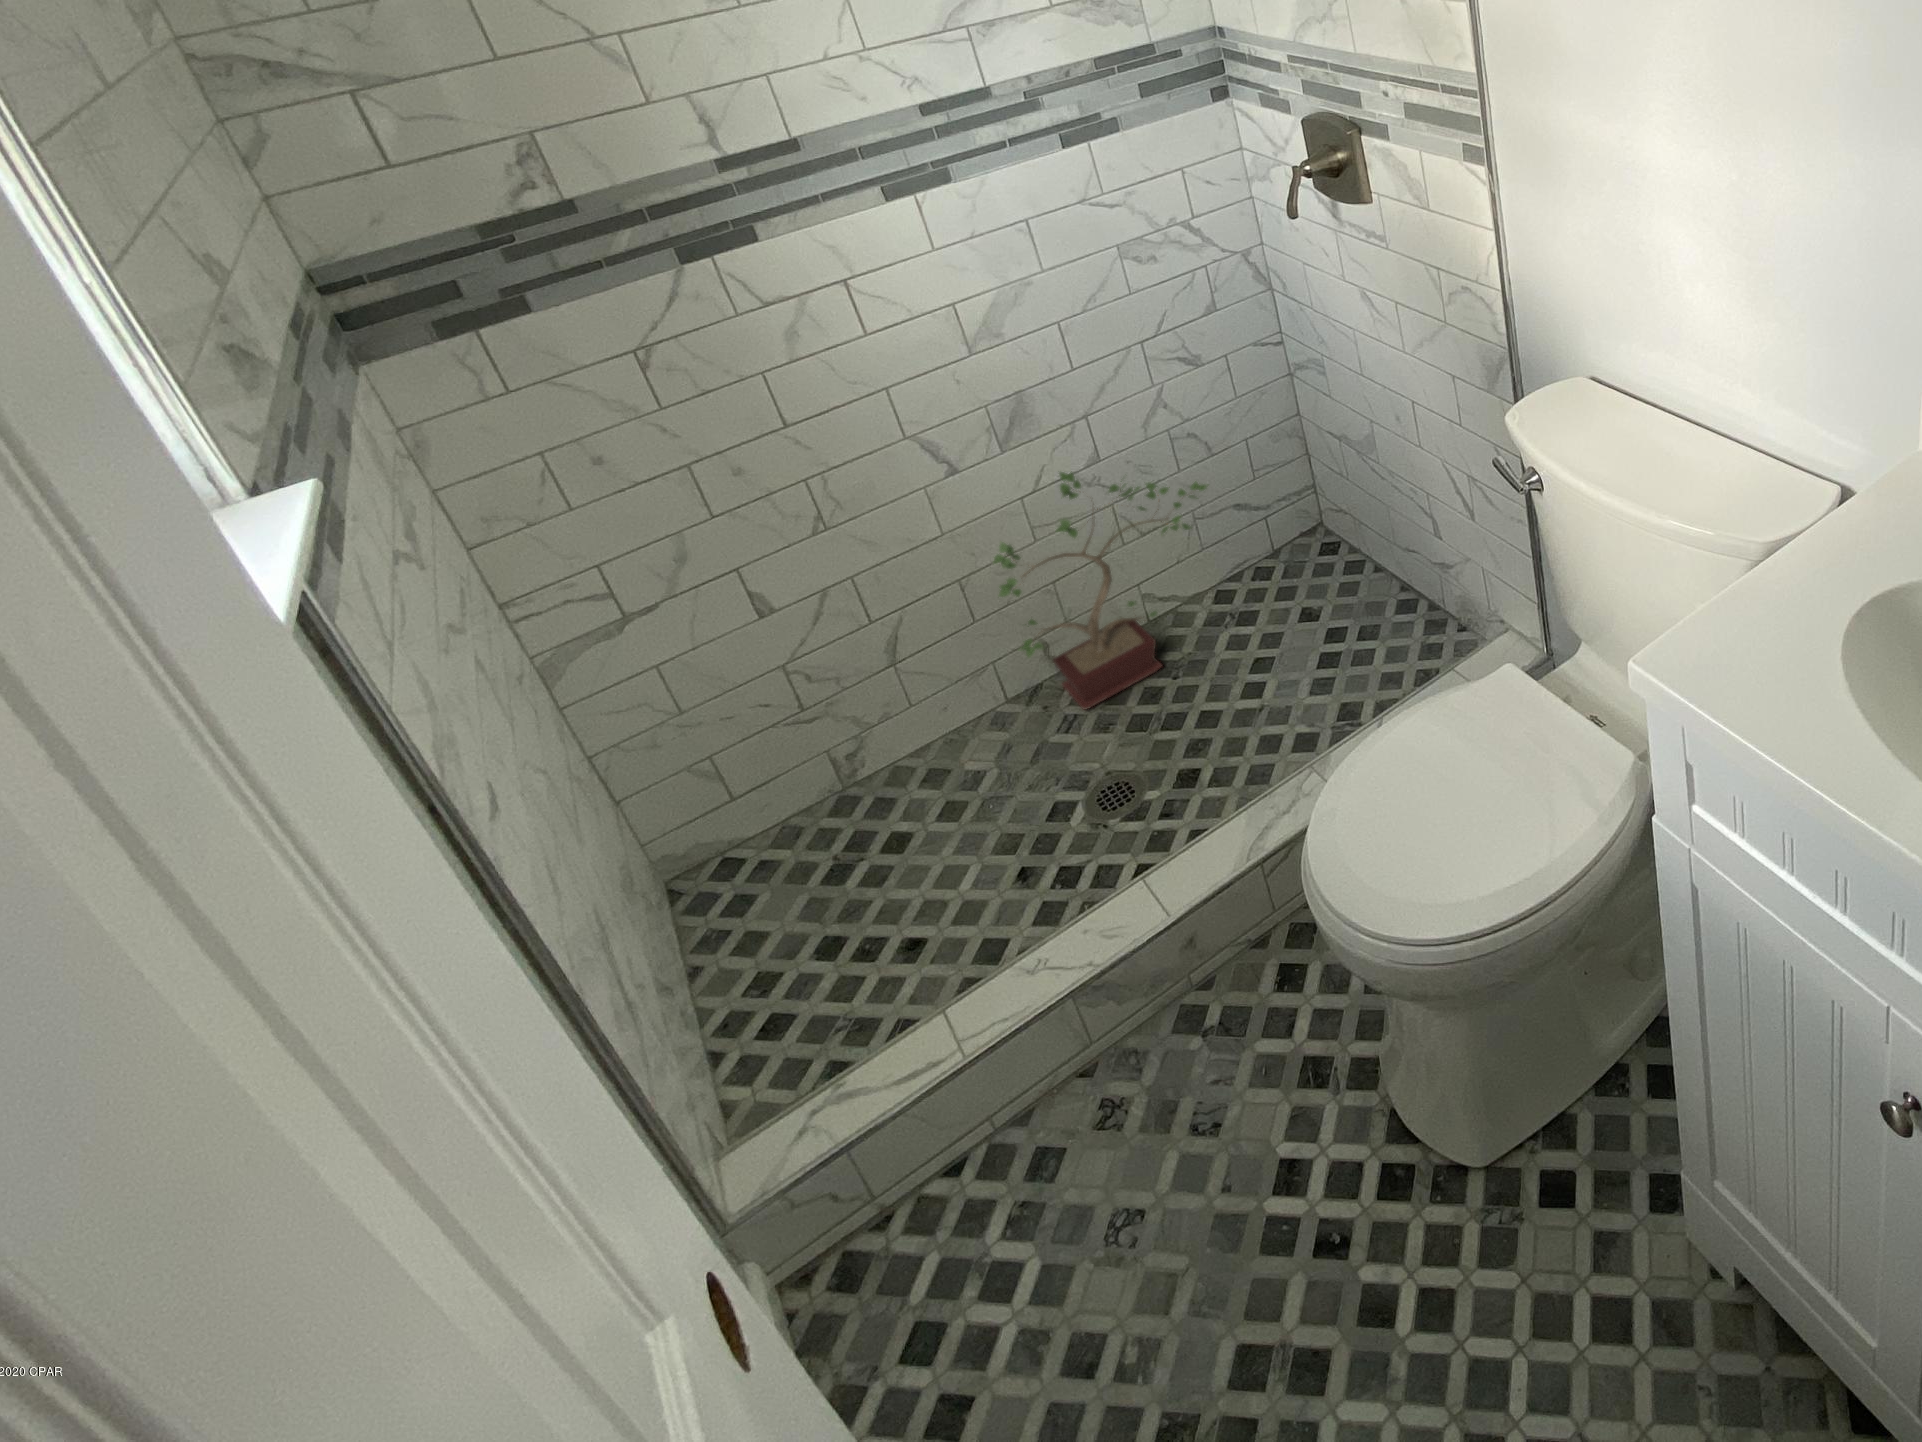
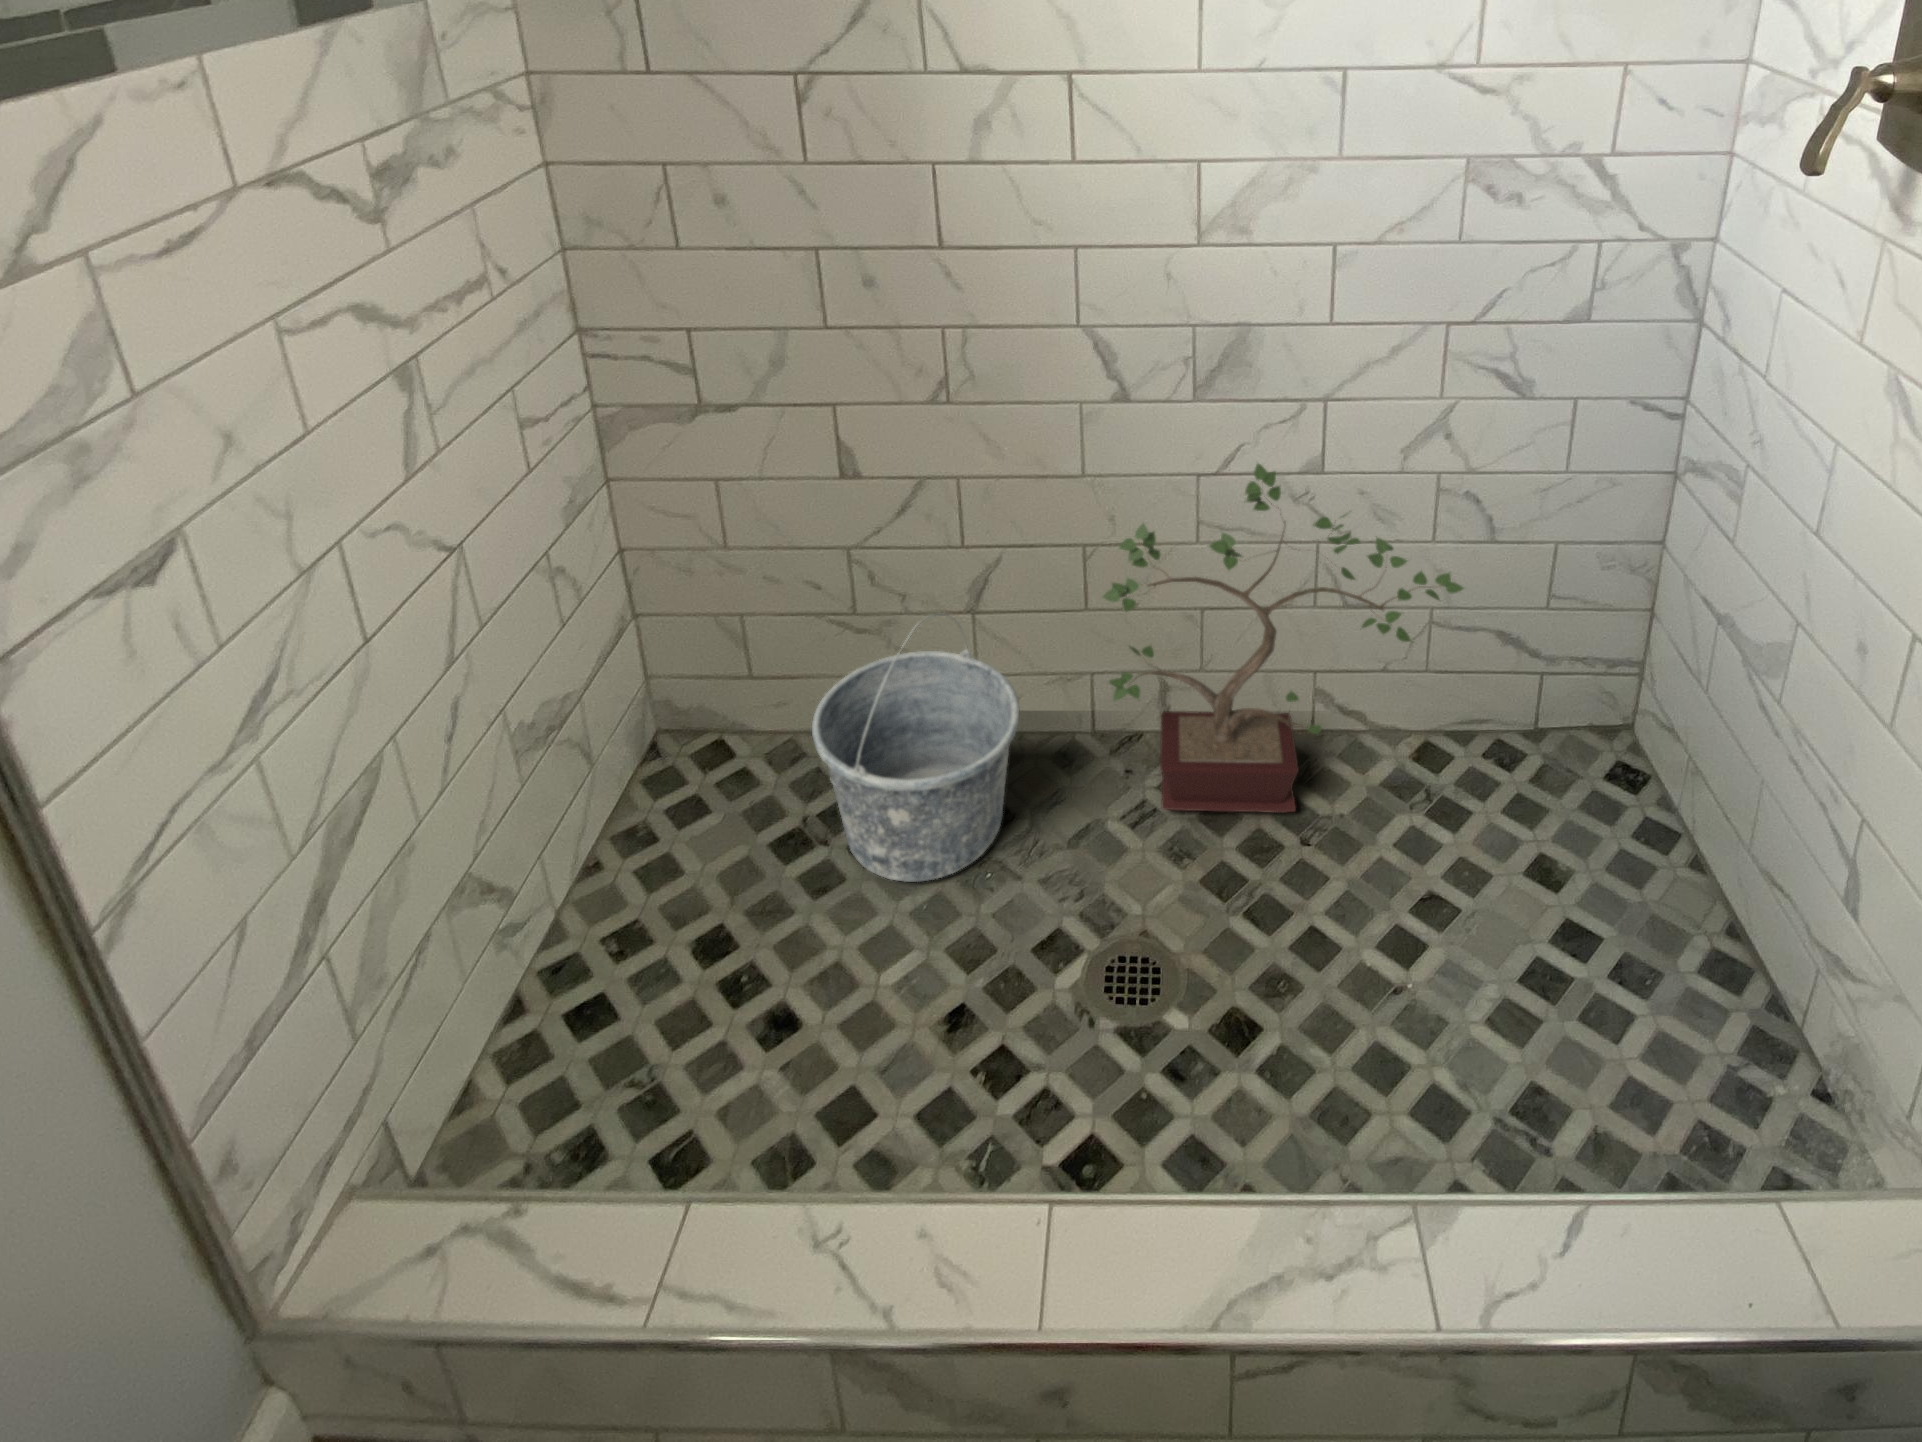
bucket: none [825,663,986,848] -> present [812,614,1019,882]

